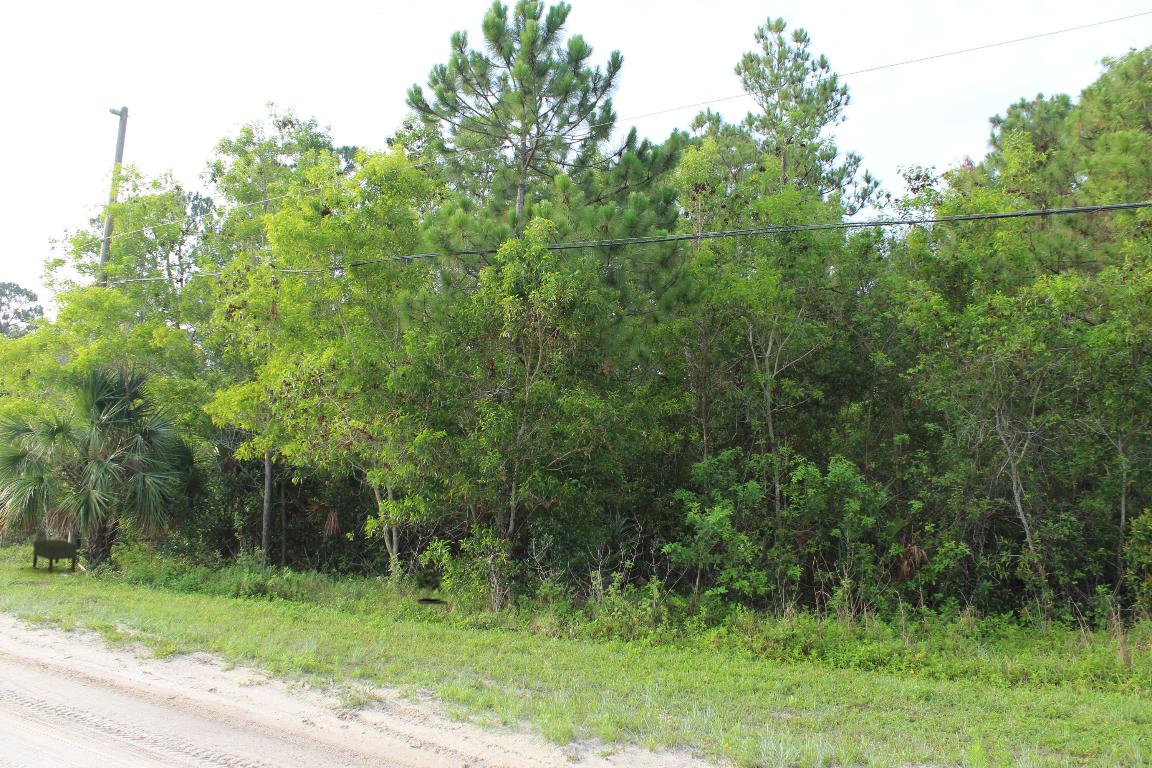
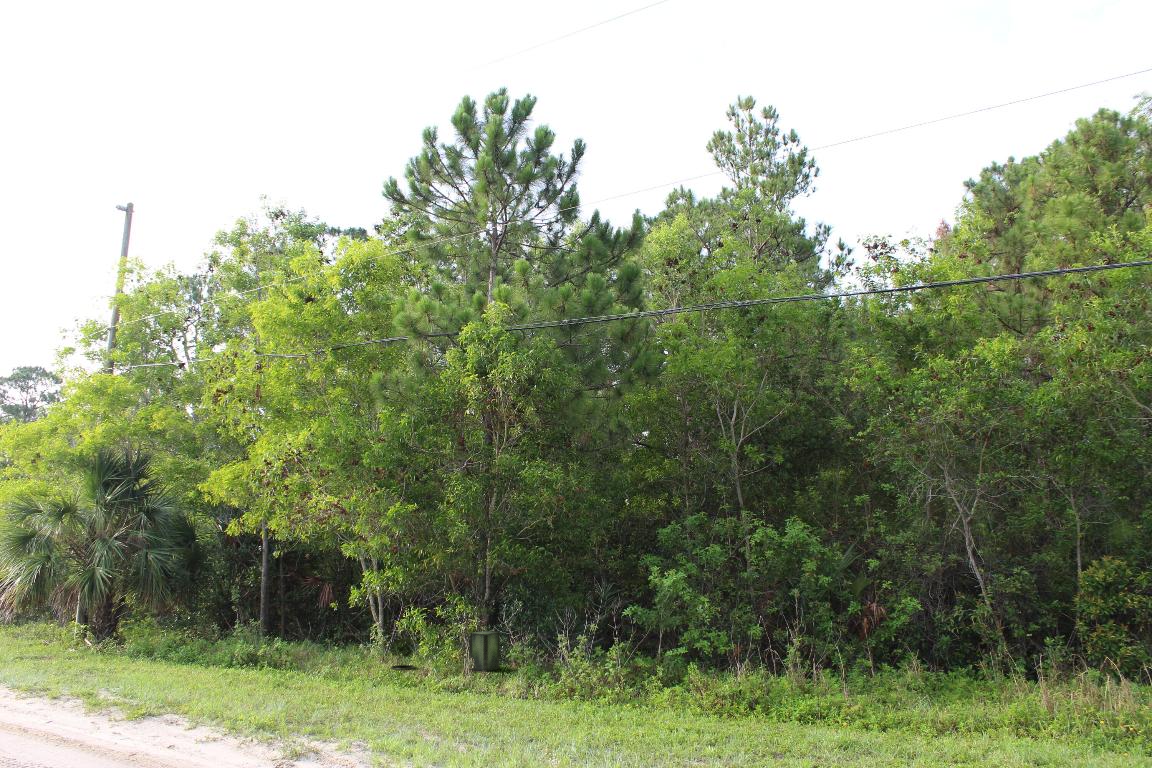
bench: present [33,540,78,574] -> none [41,616,82,649]
storage box: none [500,565,532,607] -> present [469,631,500,671]

